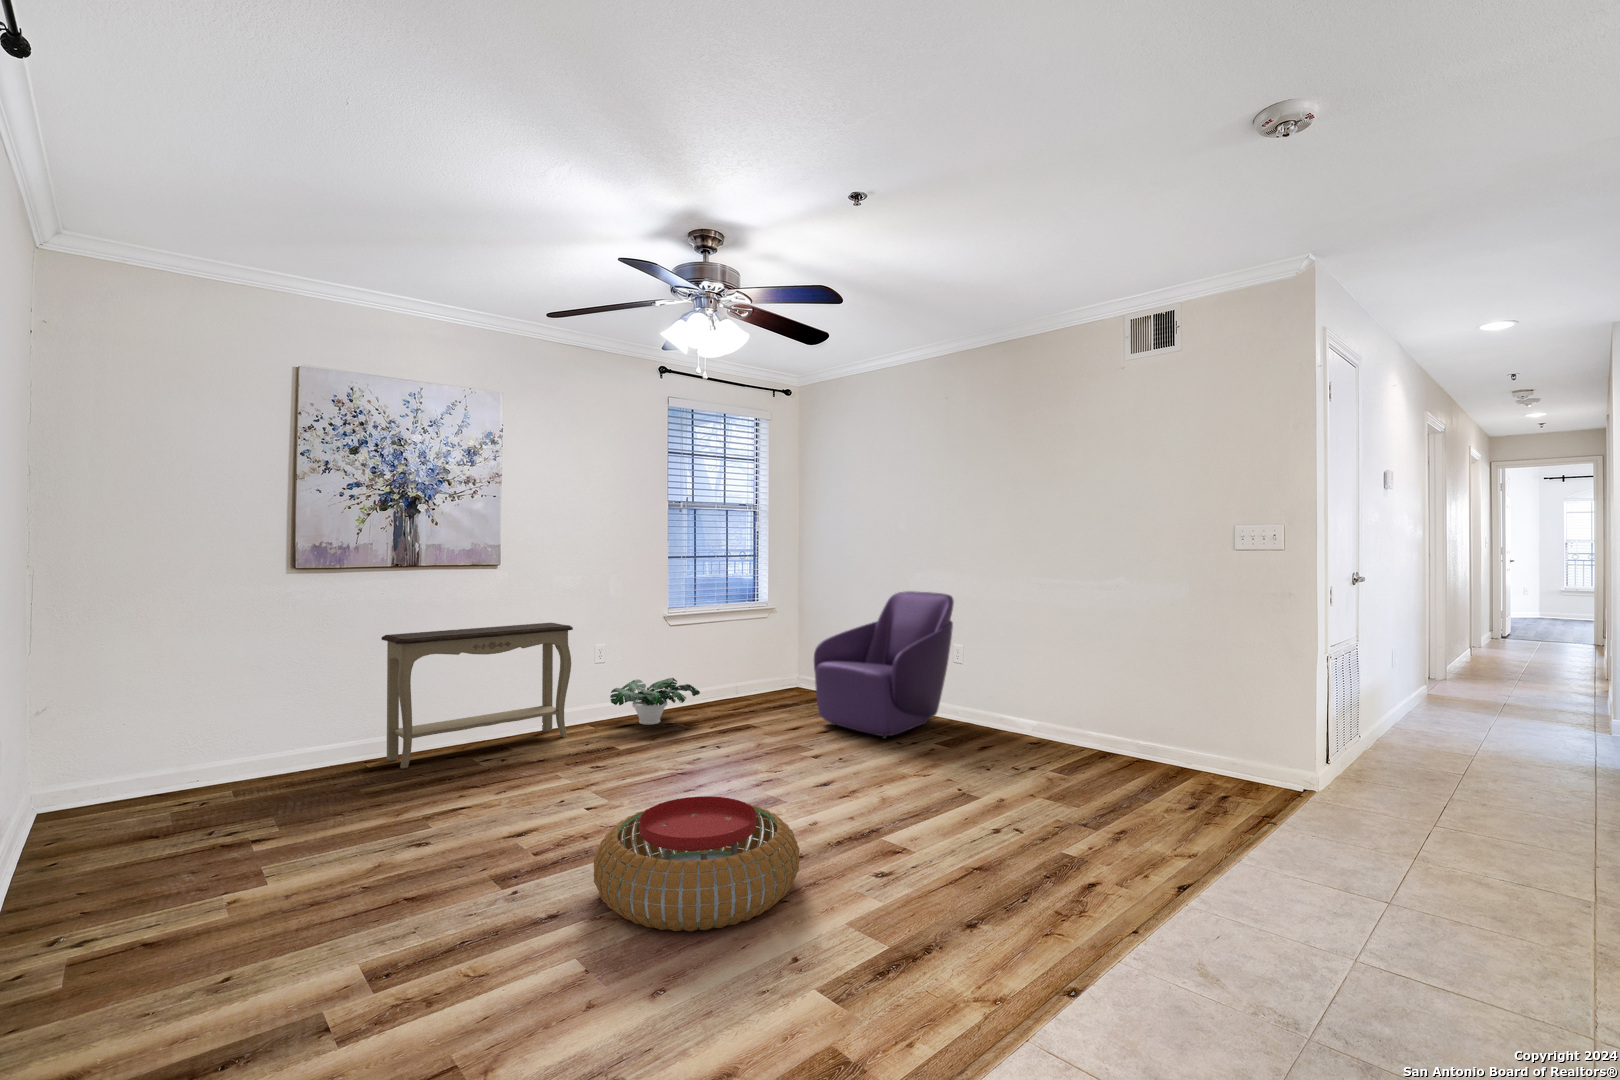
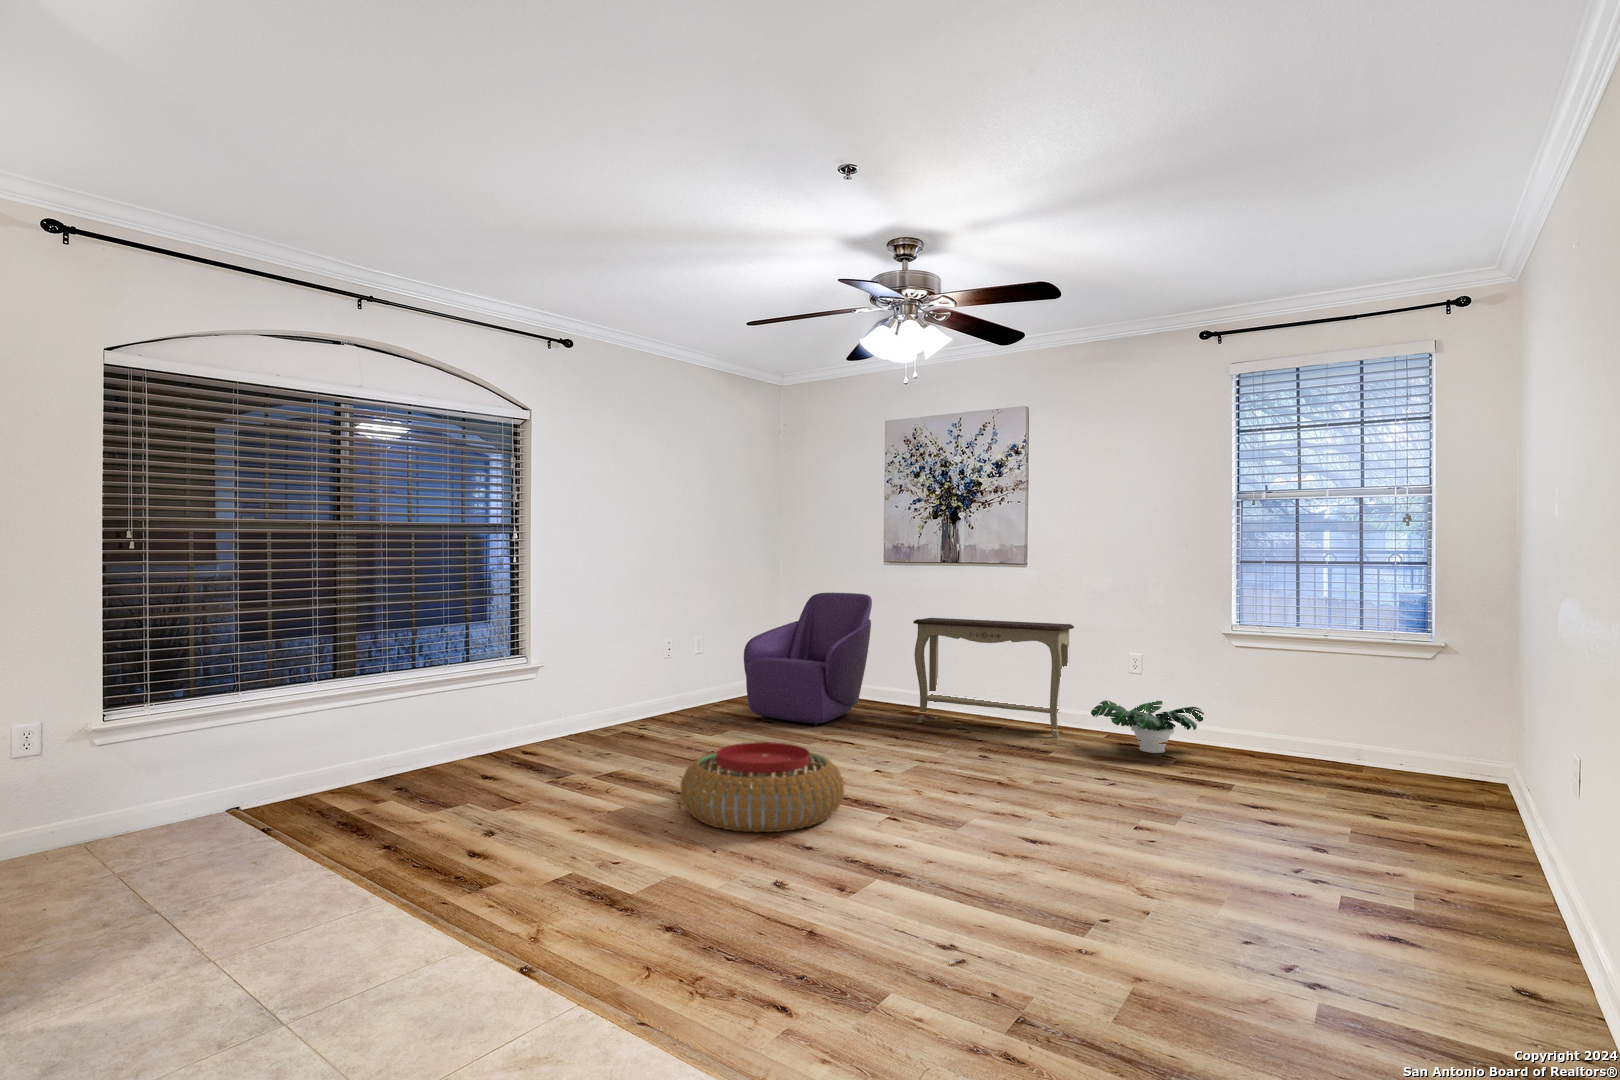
armchair: present [814,591,954,739] -> present [744,593,872,726]

